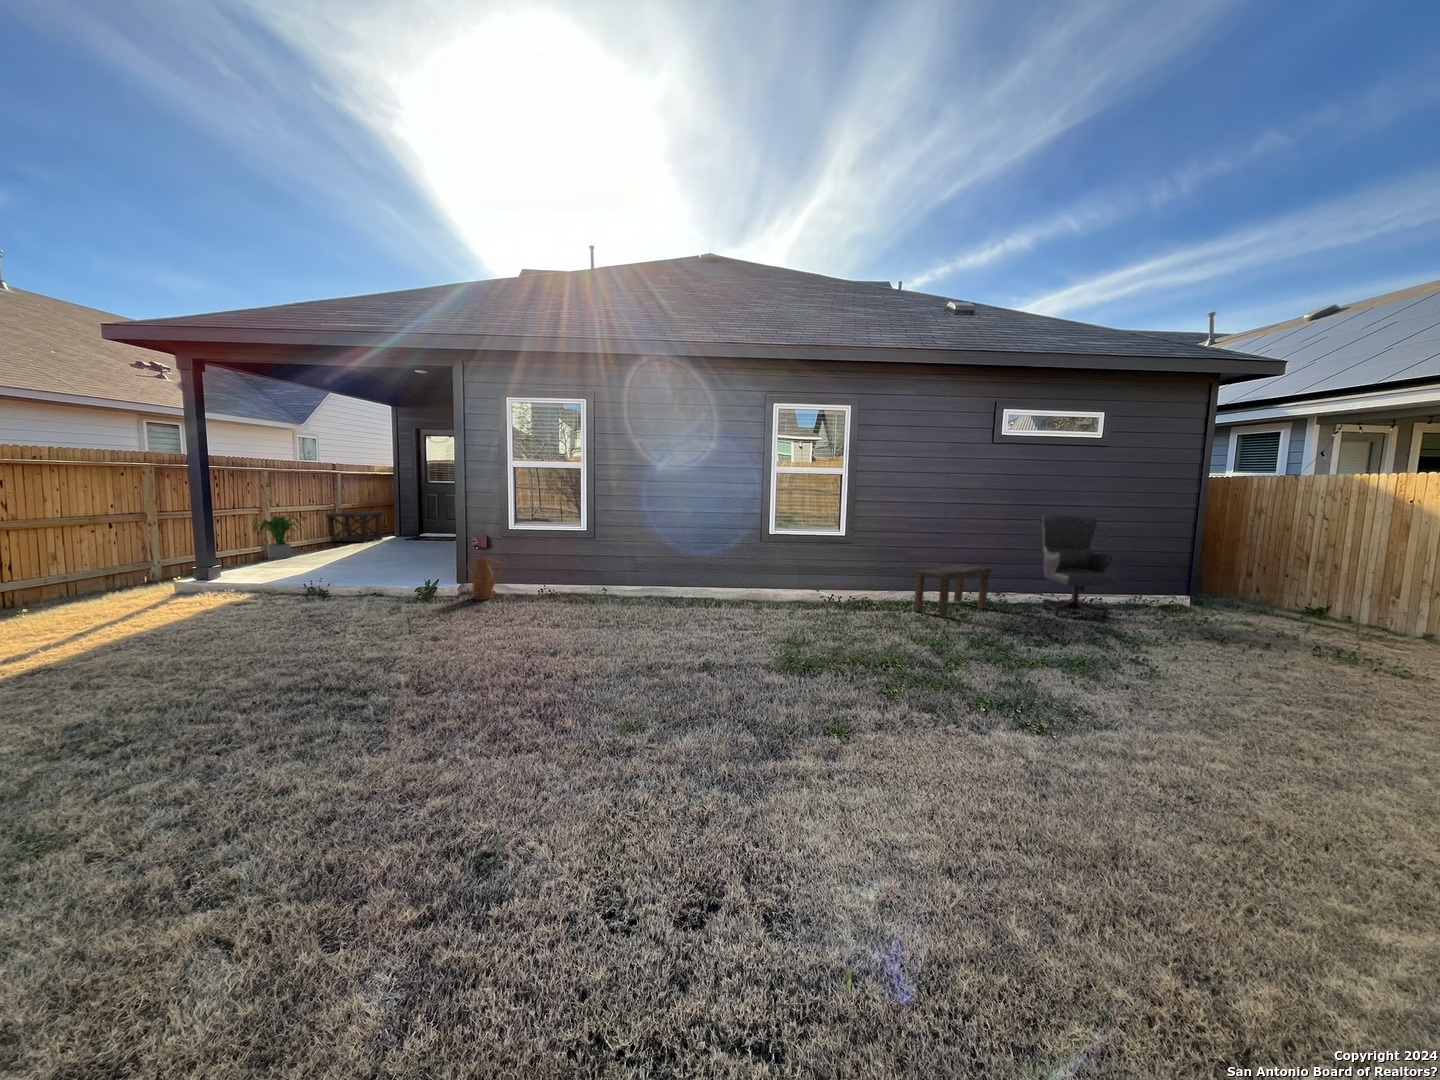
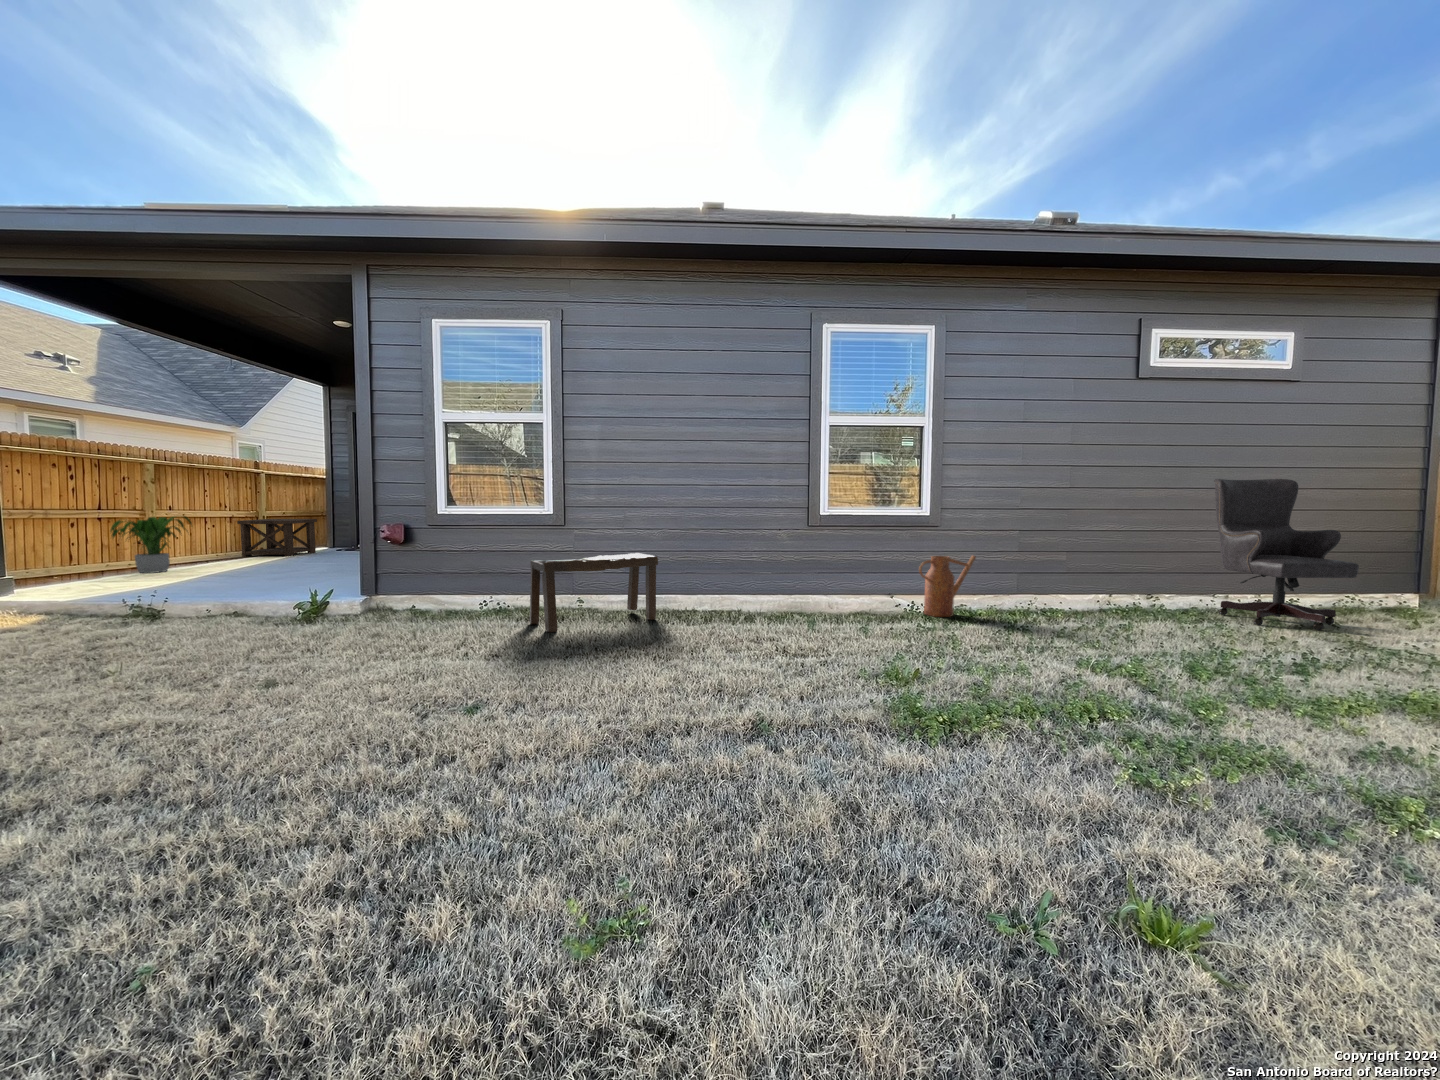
watering can: present [467,557,508,600] -> present [919,556,976,617]
bench: present [914,564,991,618] -> present [530,553,658,633]

